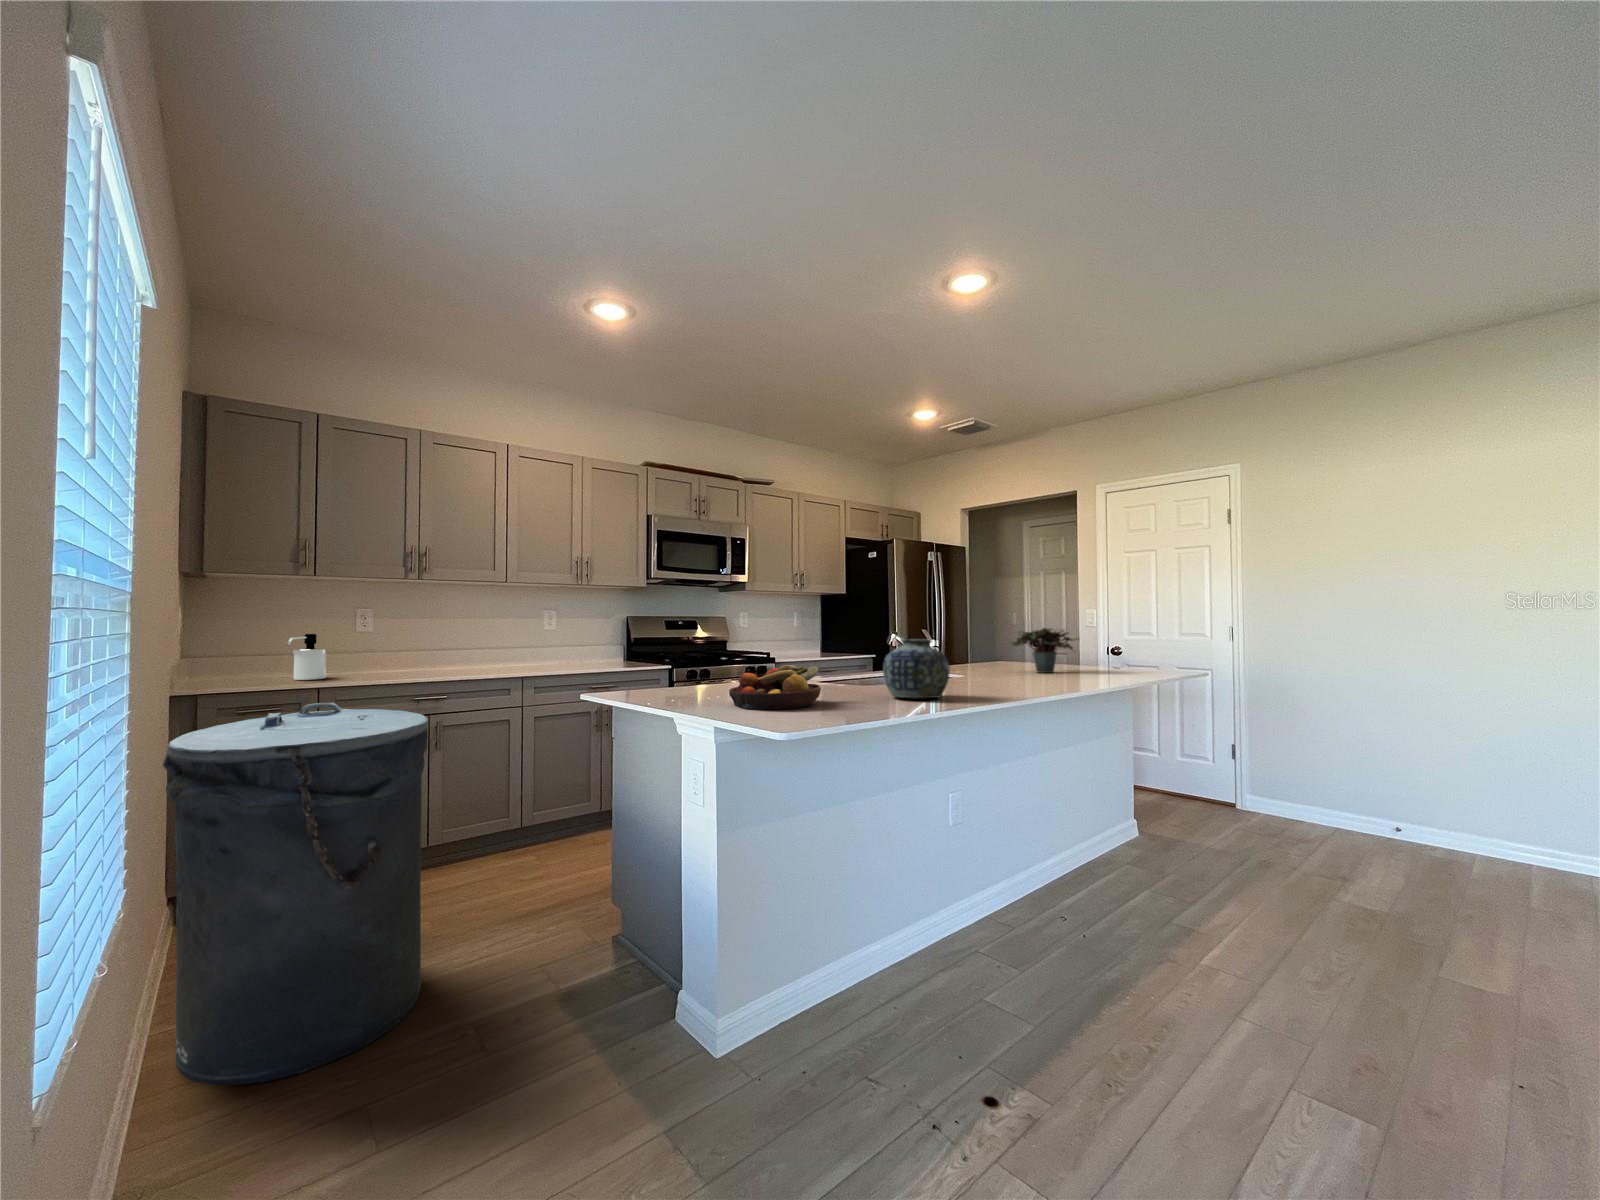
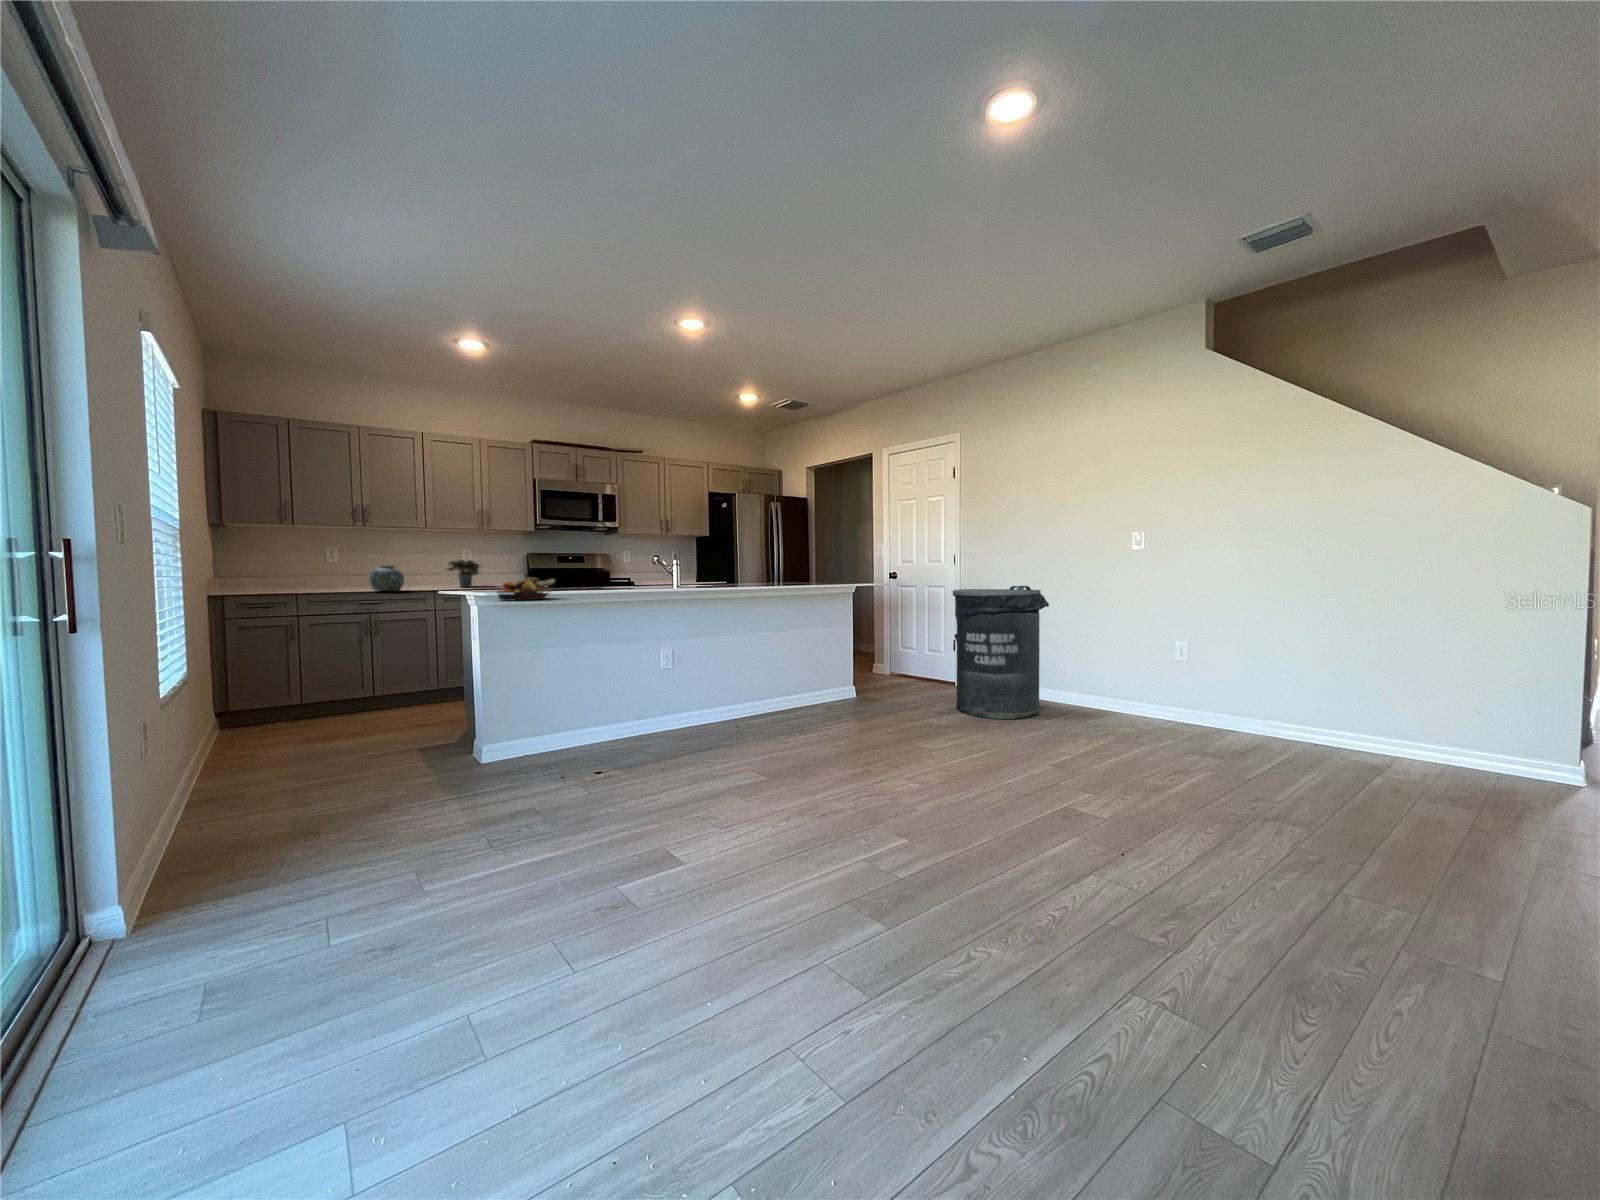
potted plant: present [1012,628,1075,673] -> present [445,560,480,587]
soap dispenser: present [287,634,327,680] -> none [275,564,302,593]
vase: present [883,639,950,698] -> present [369,565,404,591]
trash can: present [163,703,428,1086] -> present [953,586,1049,719]

